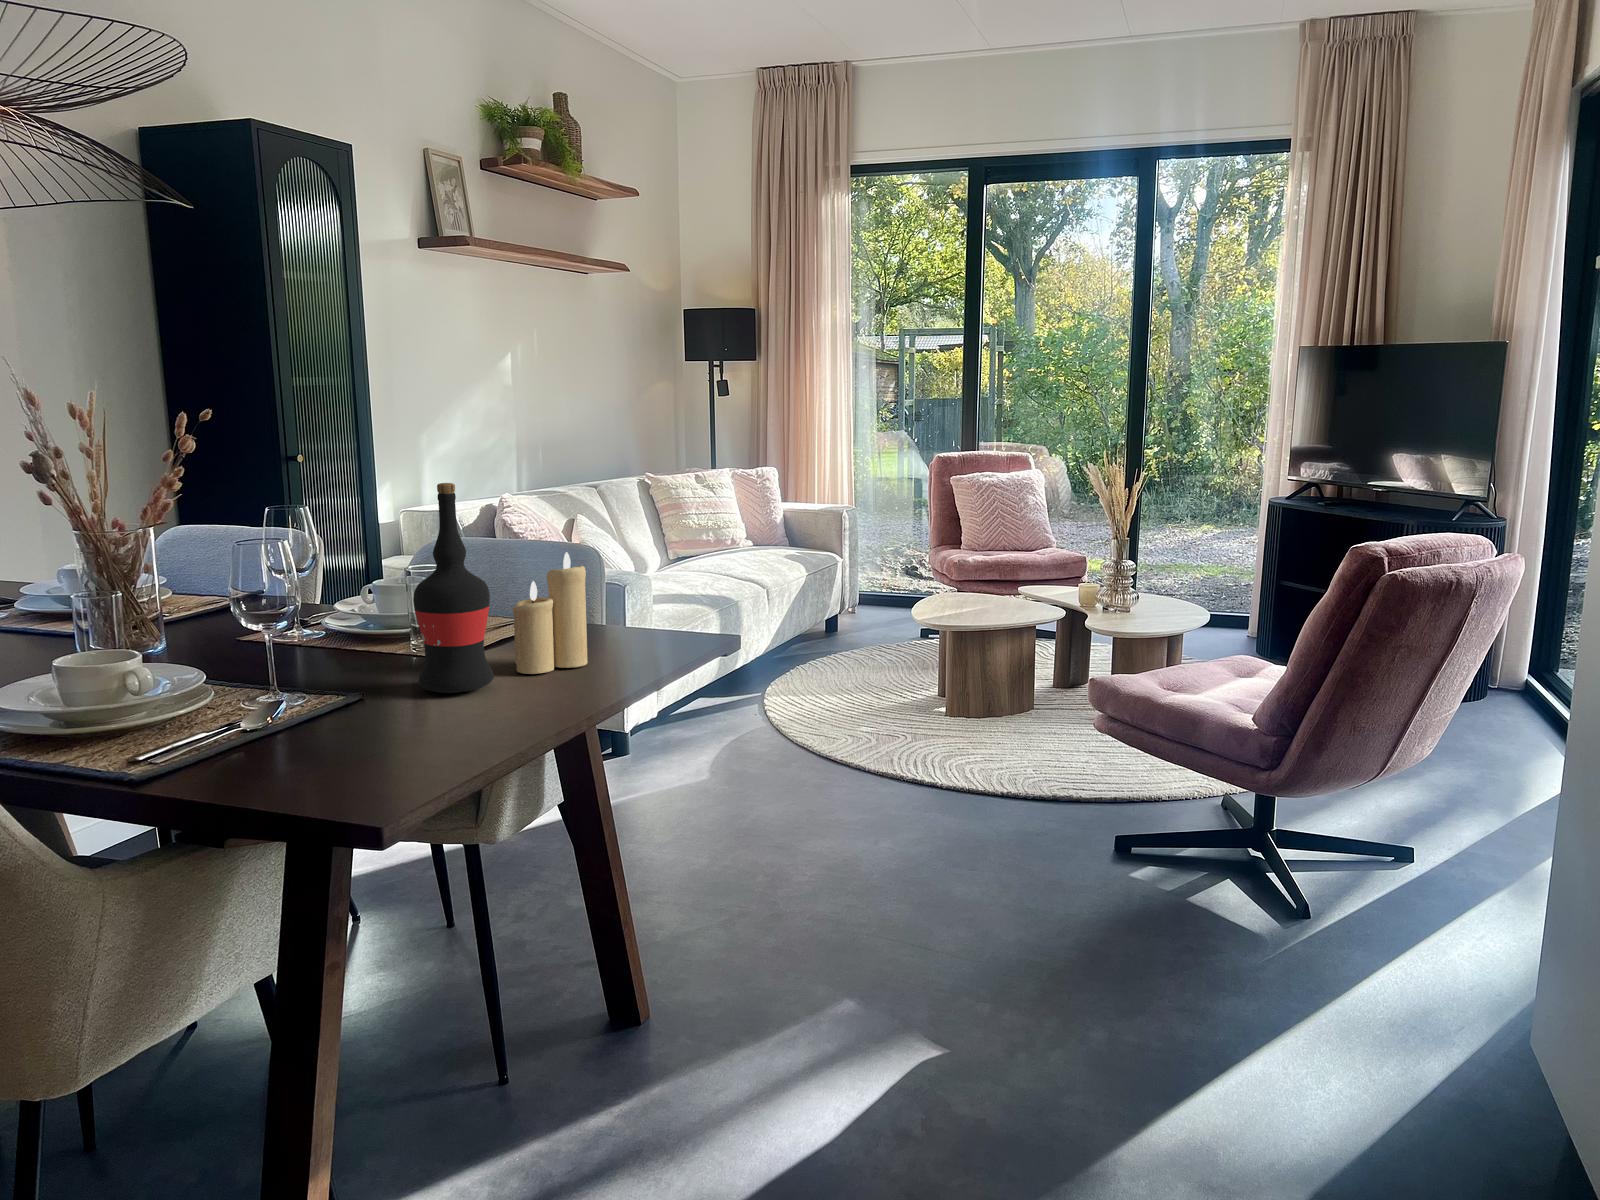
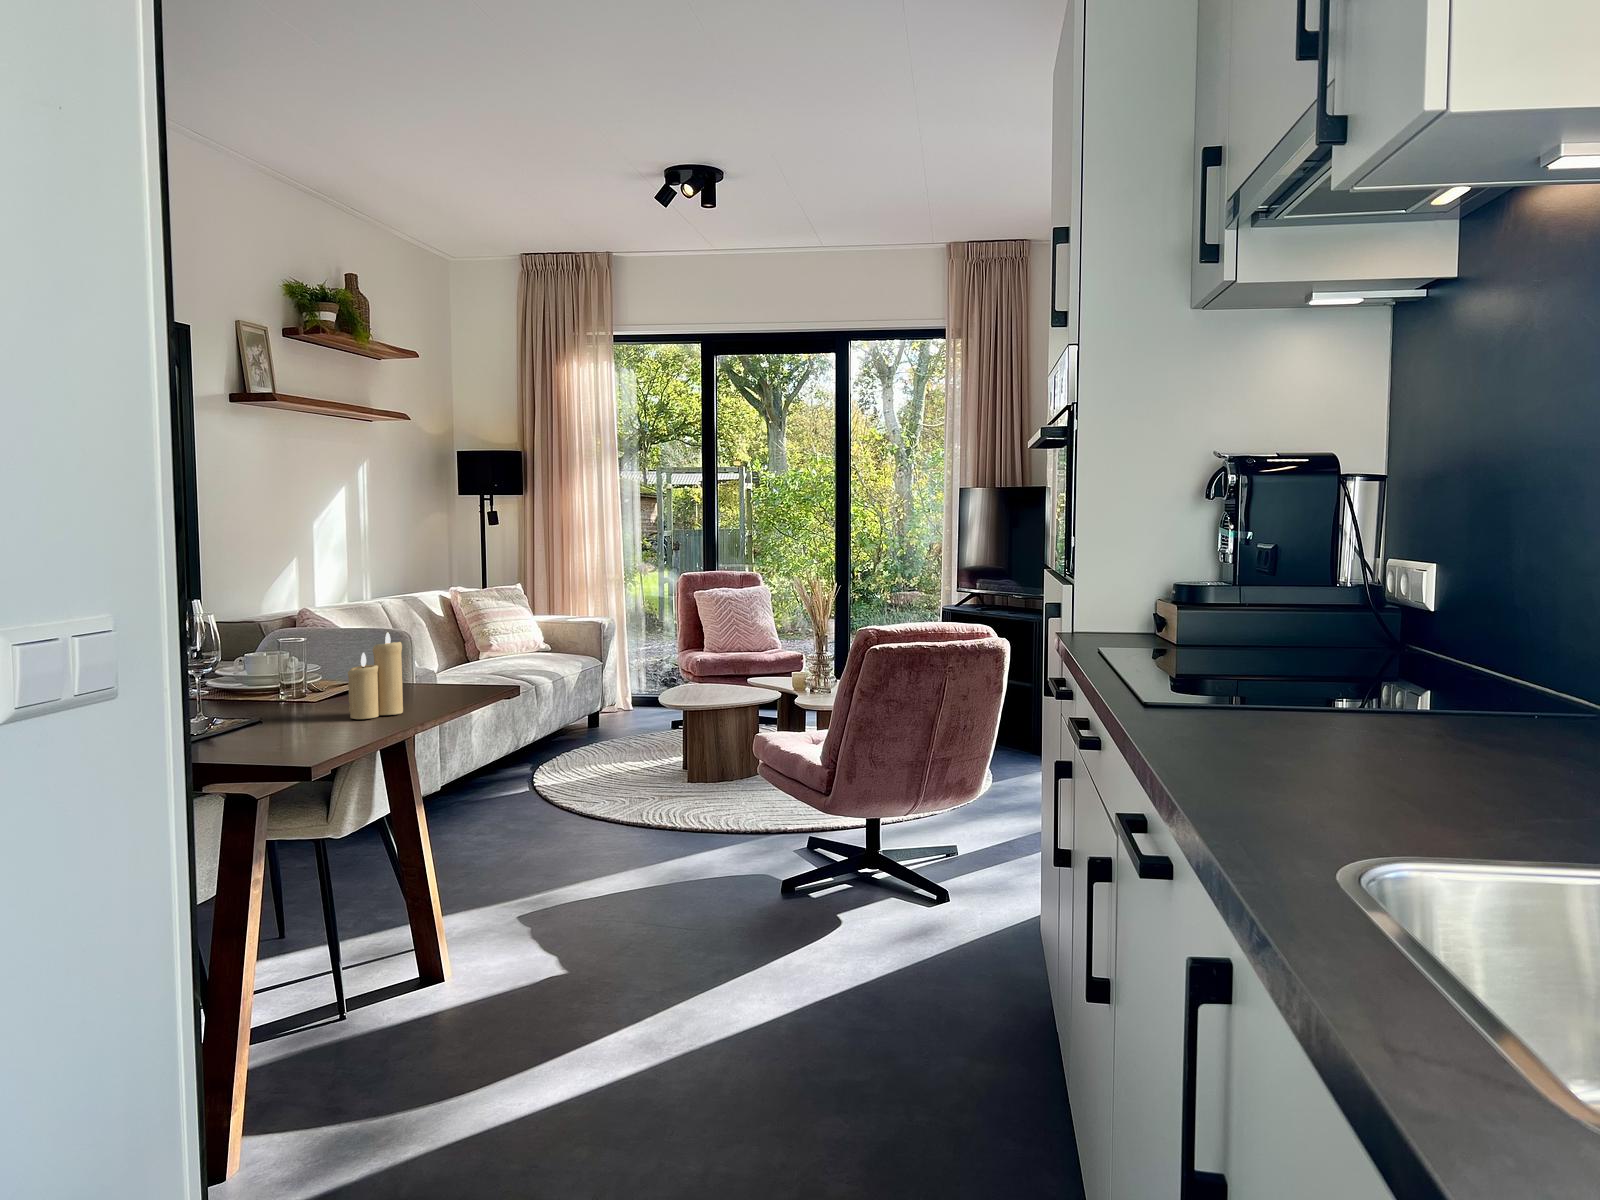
wine bottle: present [413,483,494,693] -> none [277,582,336,731]

